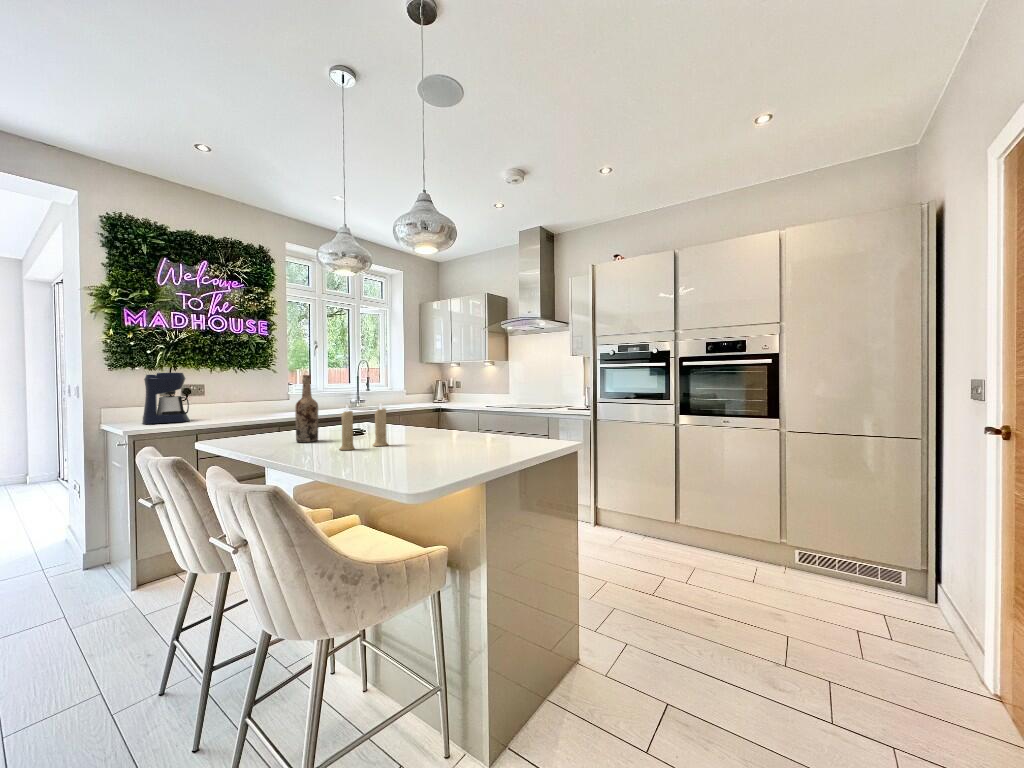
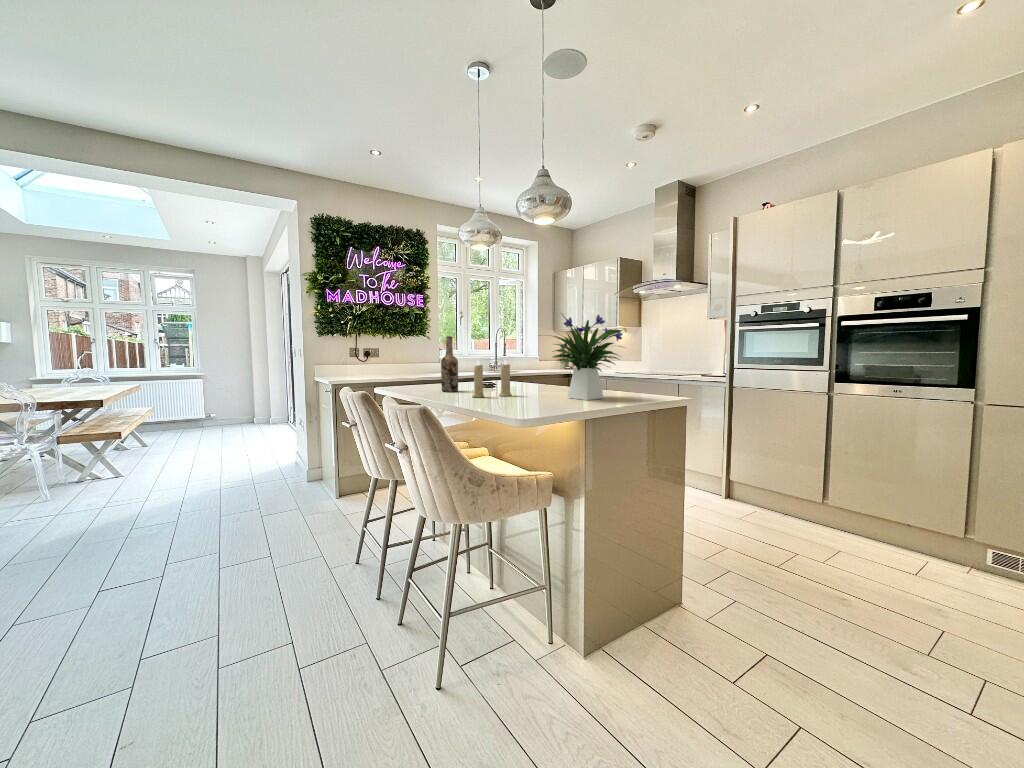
flower arrangement: none [420,351,516,448] -> present [553,313,625,400]
coffee maker: present [142,373,190,424] -> none [340,338,370,377]

